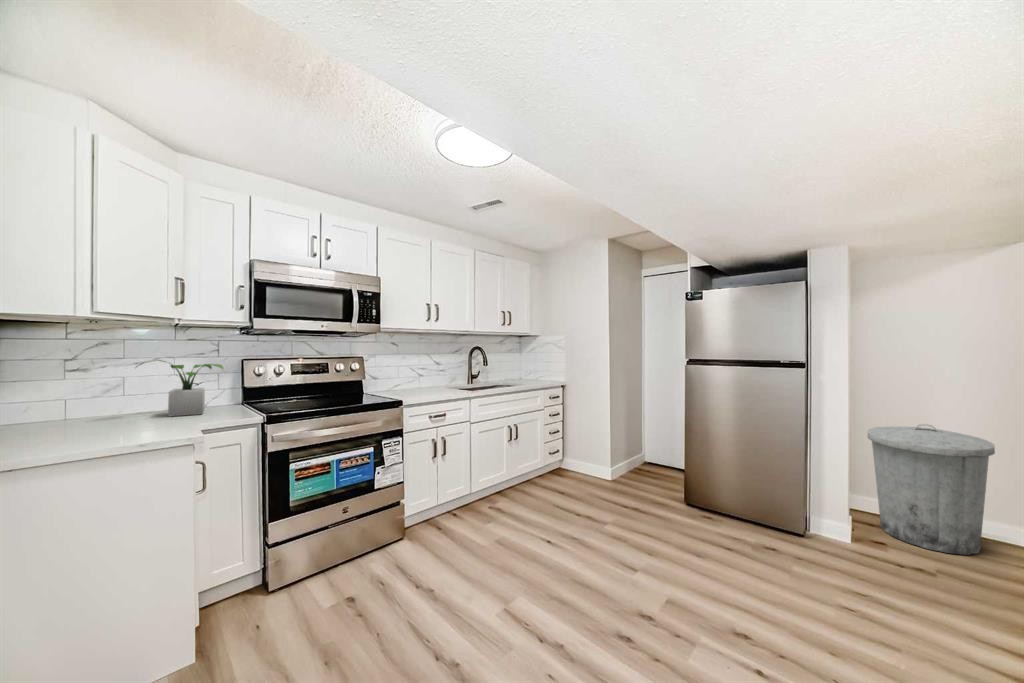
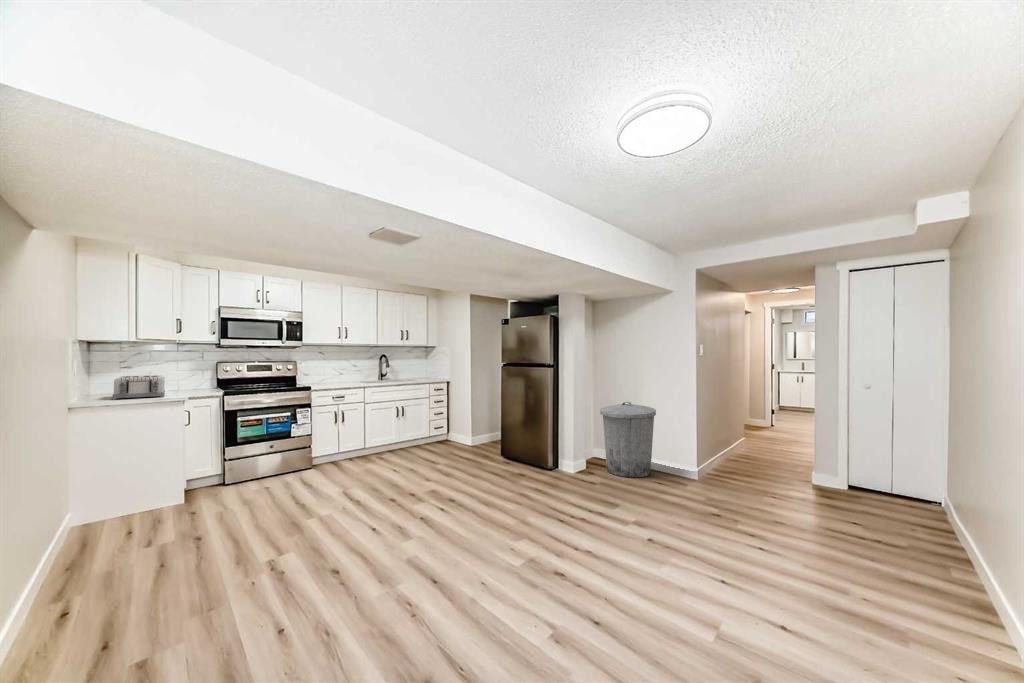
potted plant: present [140,360,223,416] -> none [156,362,203,392]
toaster: none [34,388,155,450] -> present [112,375,165,400]

